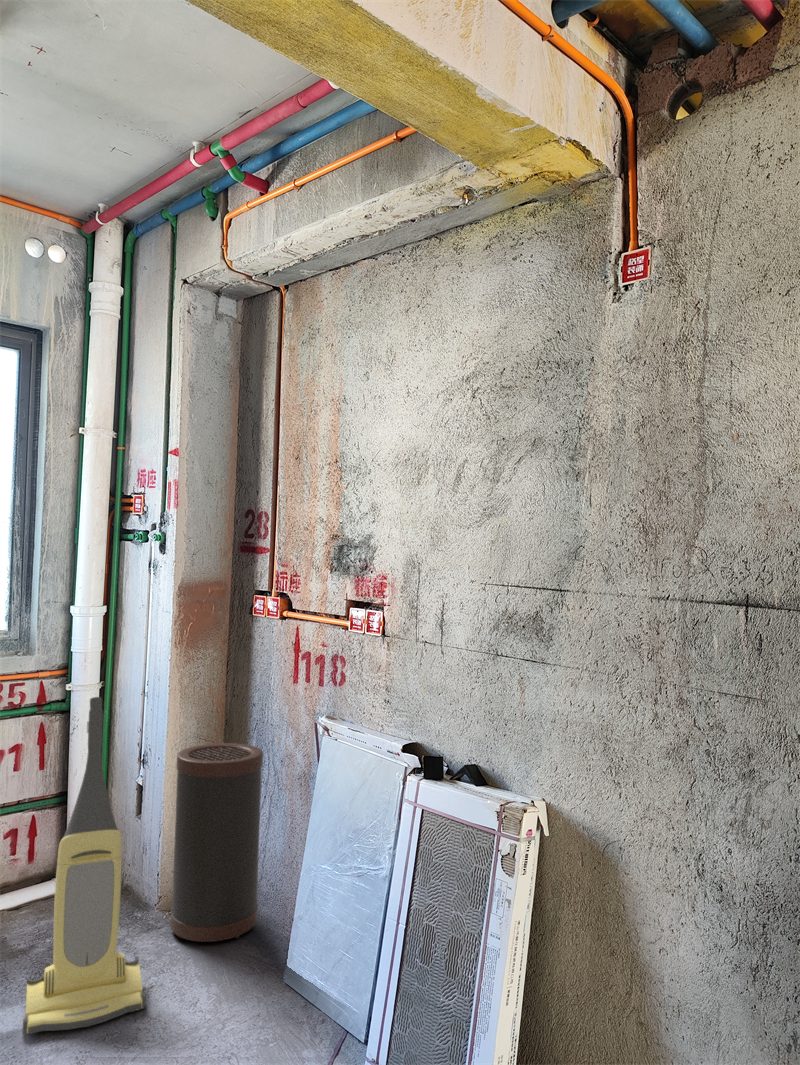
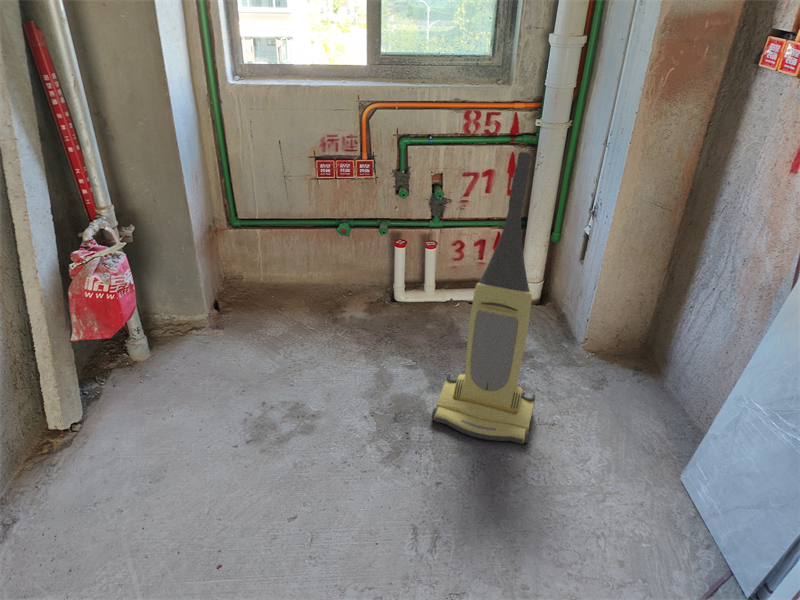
trash can: present [170,743,263,942] -> none [580,215,718,411]

